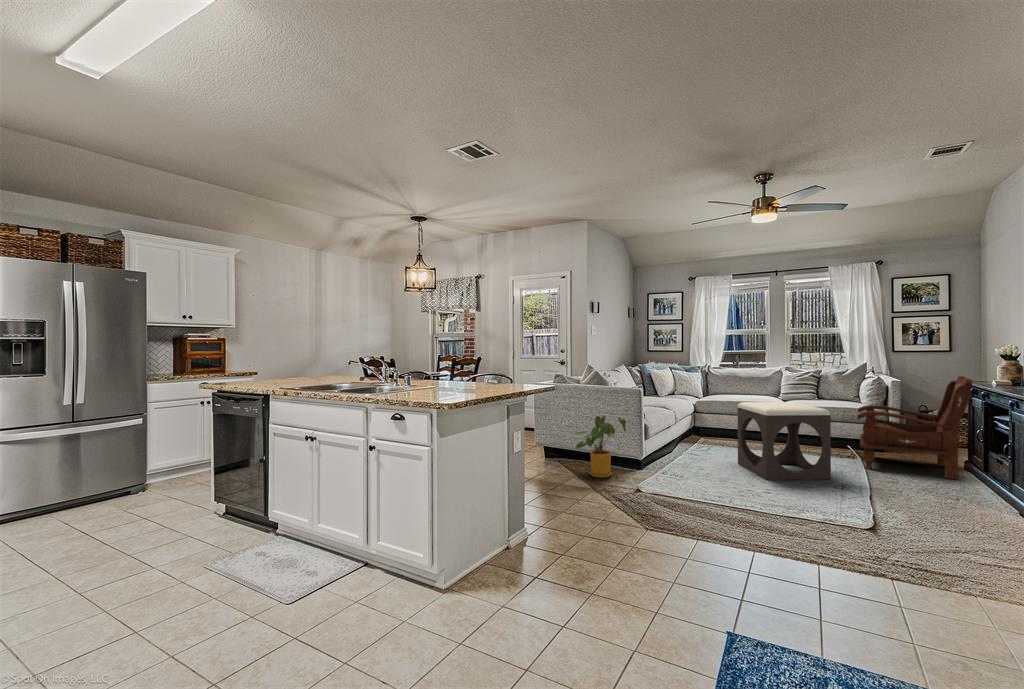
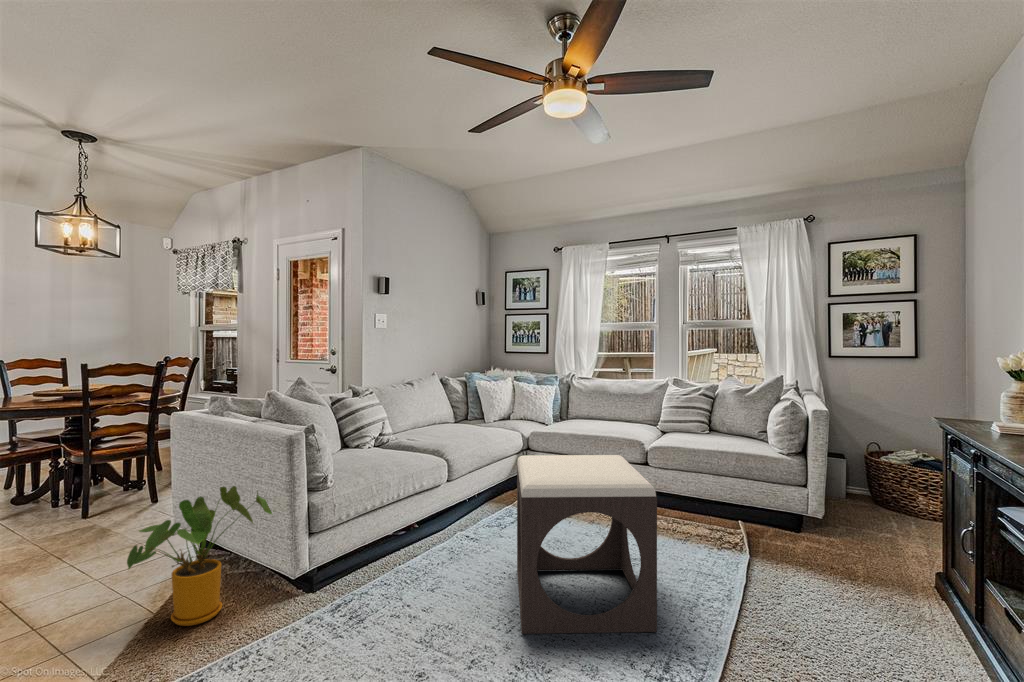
armchair: present [857,376,973,479] -> none [732,408,950,632]

